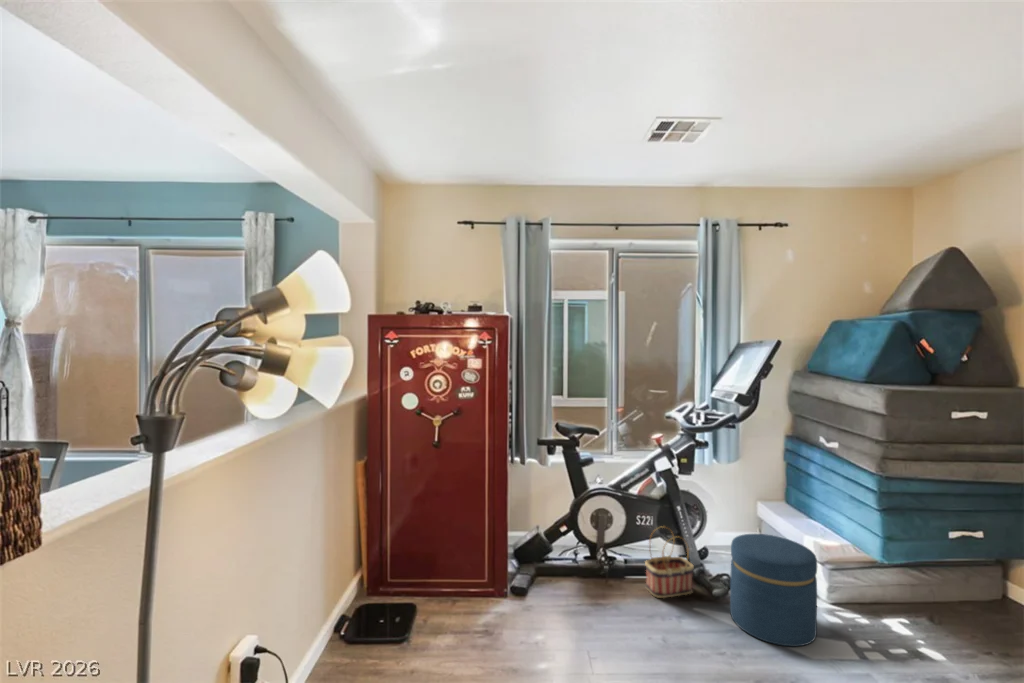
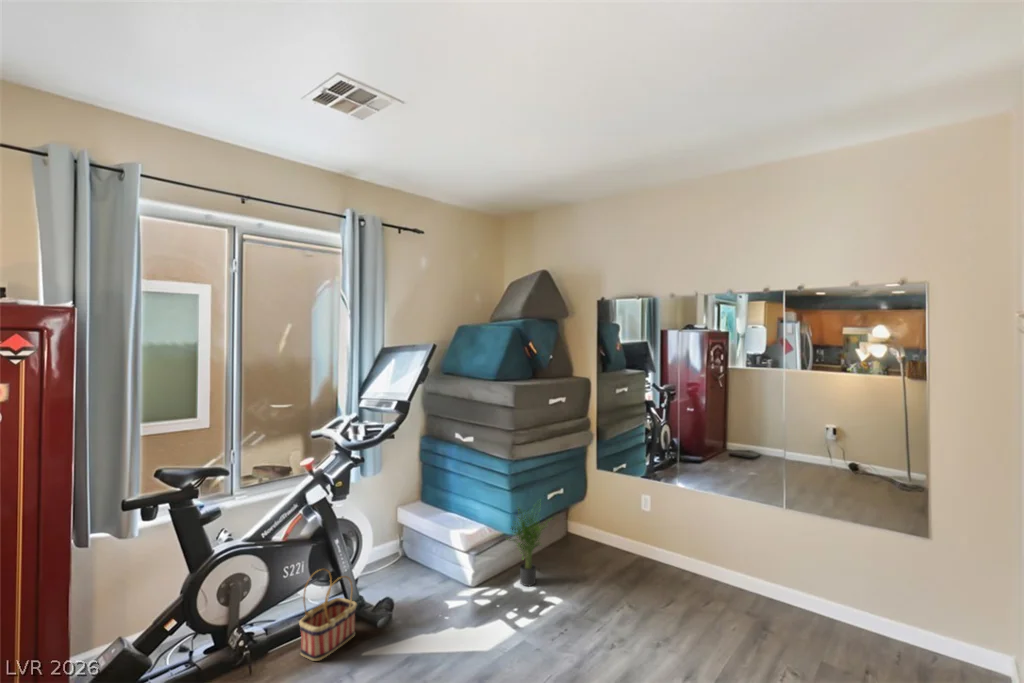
potted plant: none [867,526,951,630] -> present [509,509,547,586]
ottoman: present [730,534,817,646] -> none [400,541,479,656]

